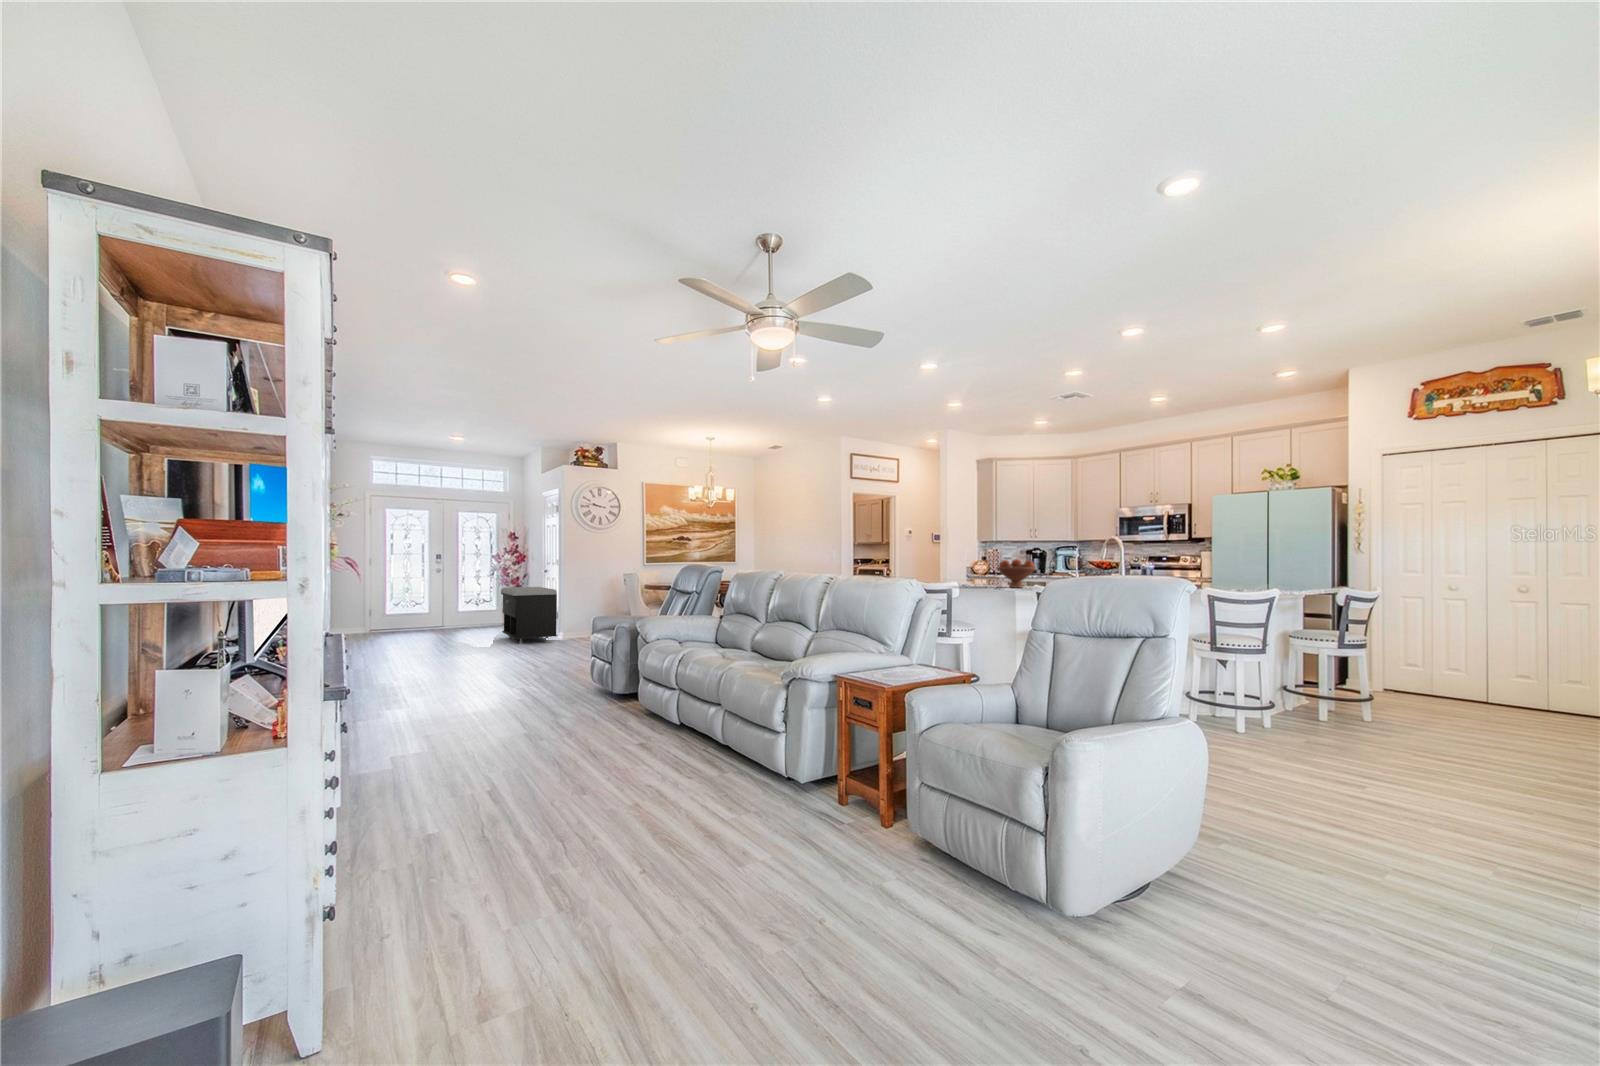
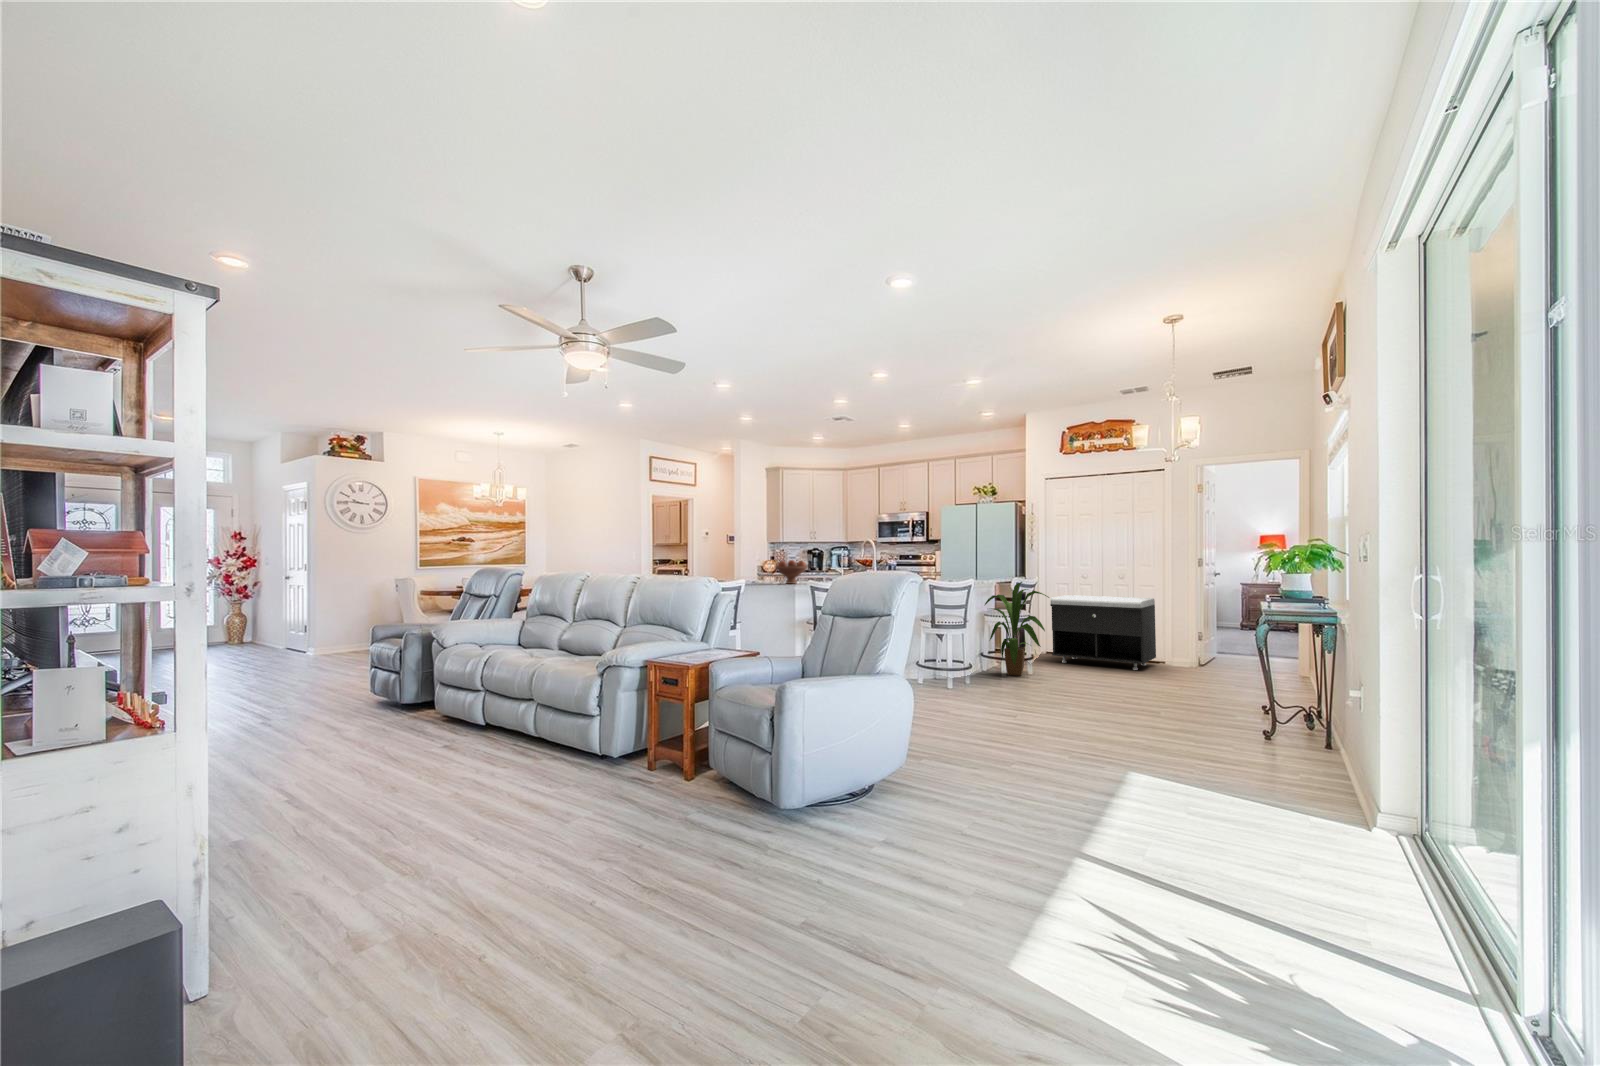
storage bench: present [501,587,557,644] -> present [1050,595,1156,670]
house plant: none [1283,592,1394,720] -> present [985,582,1049,676]

